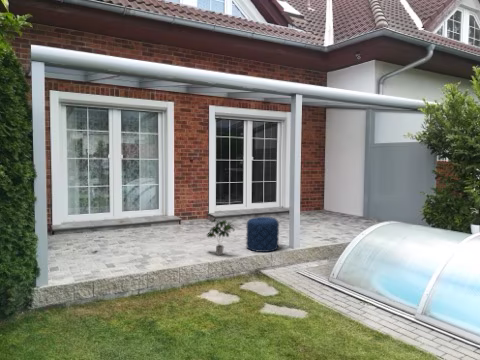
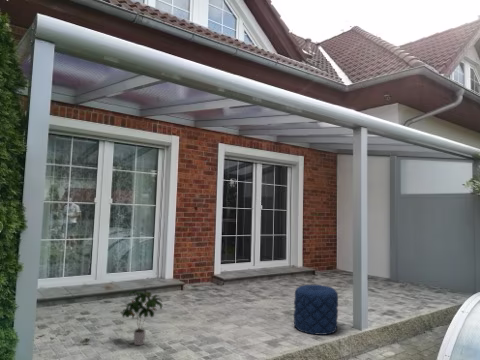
potted plant: present [207,220,234,255] -> present [121,291,162,345]

